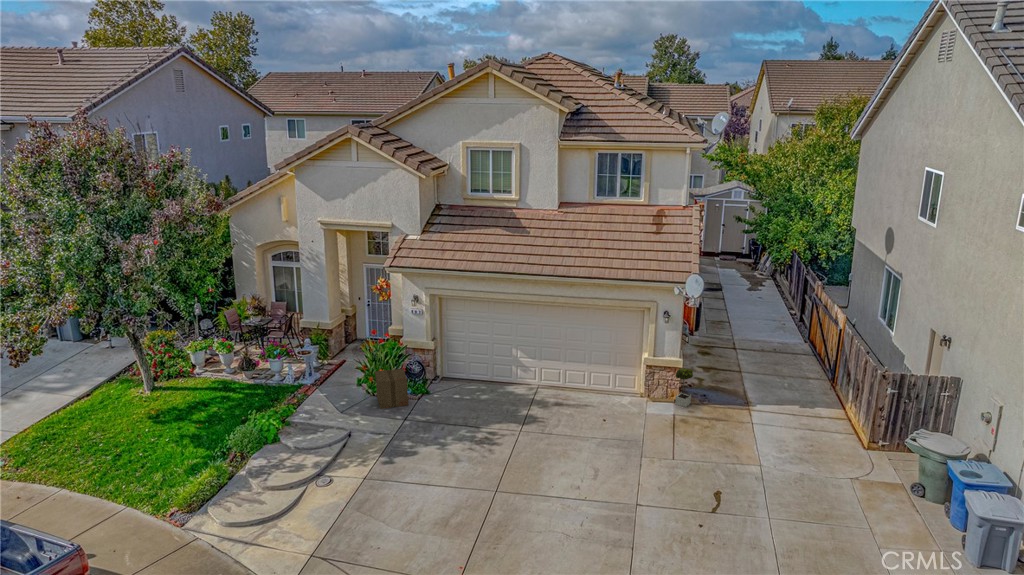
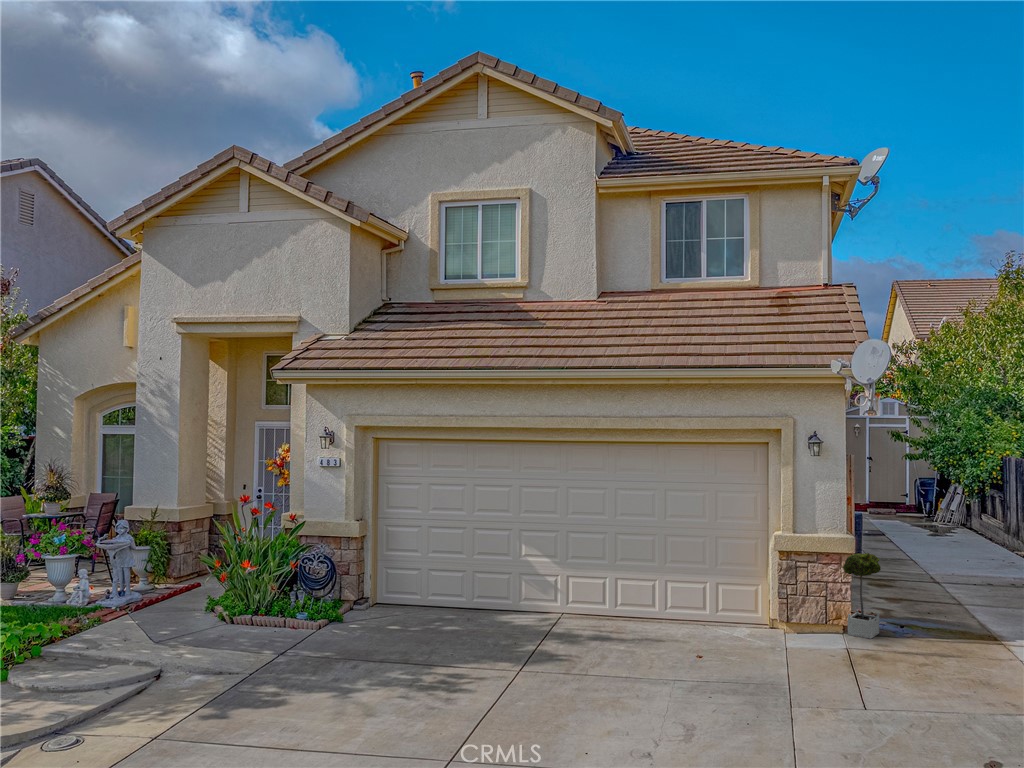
cardboard box: present [375,369,409,409] -> none [235,566,296,640]

